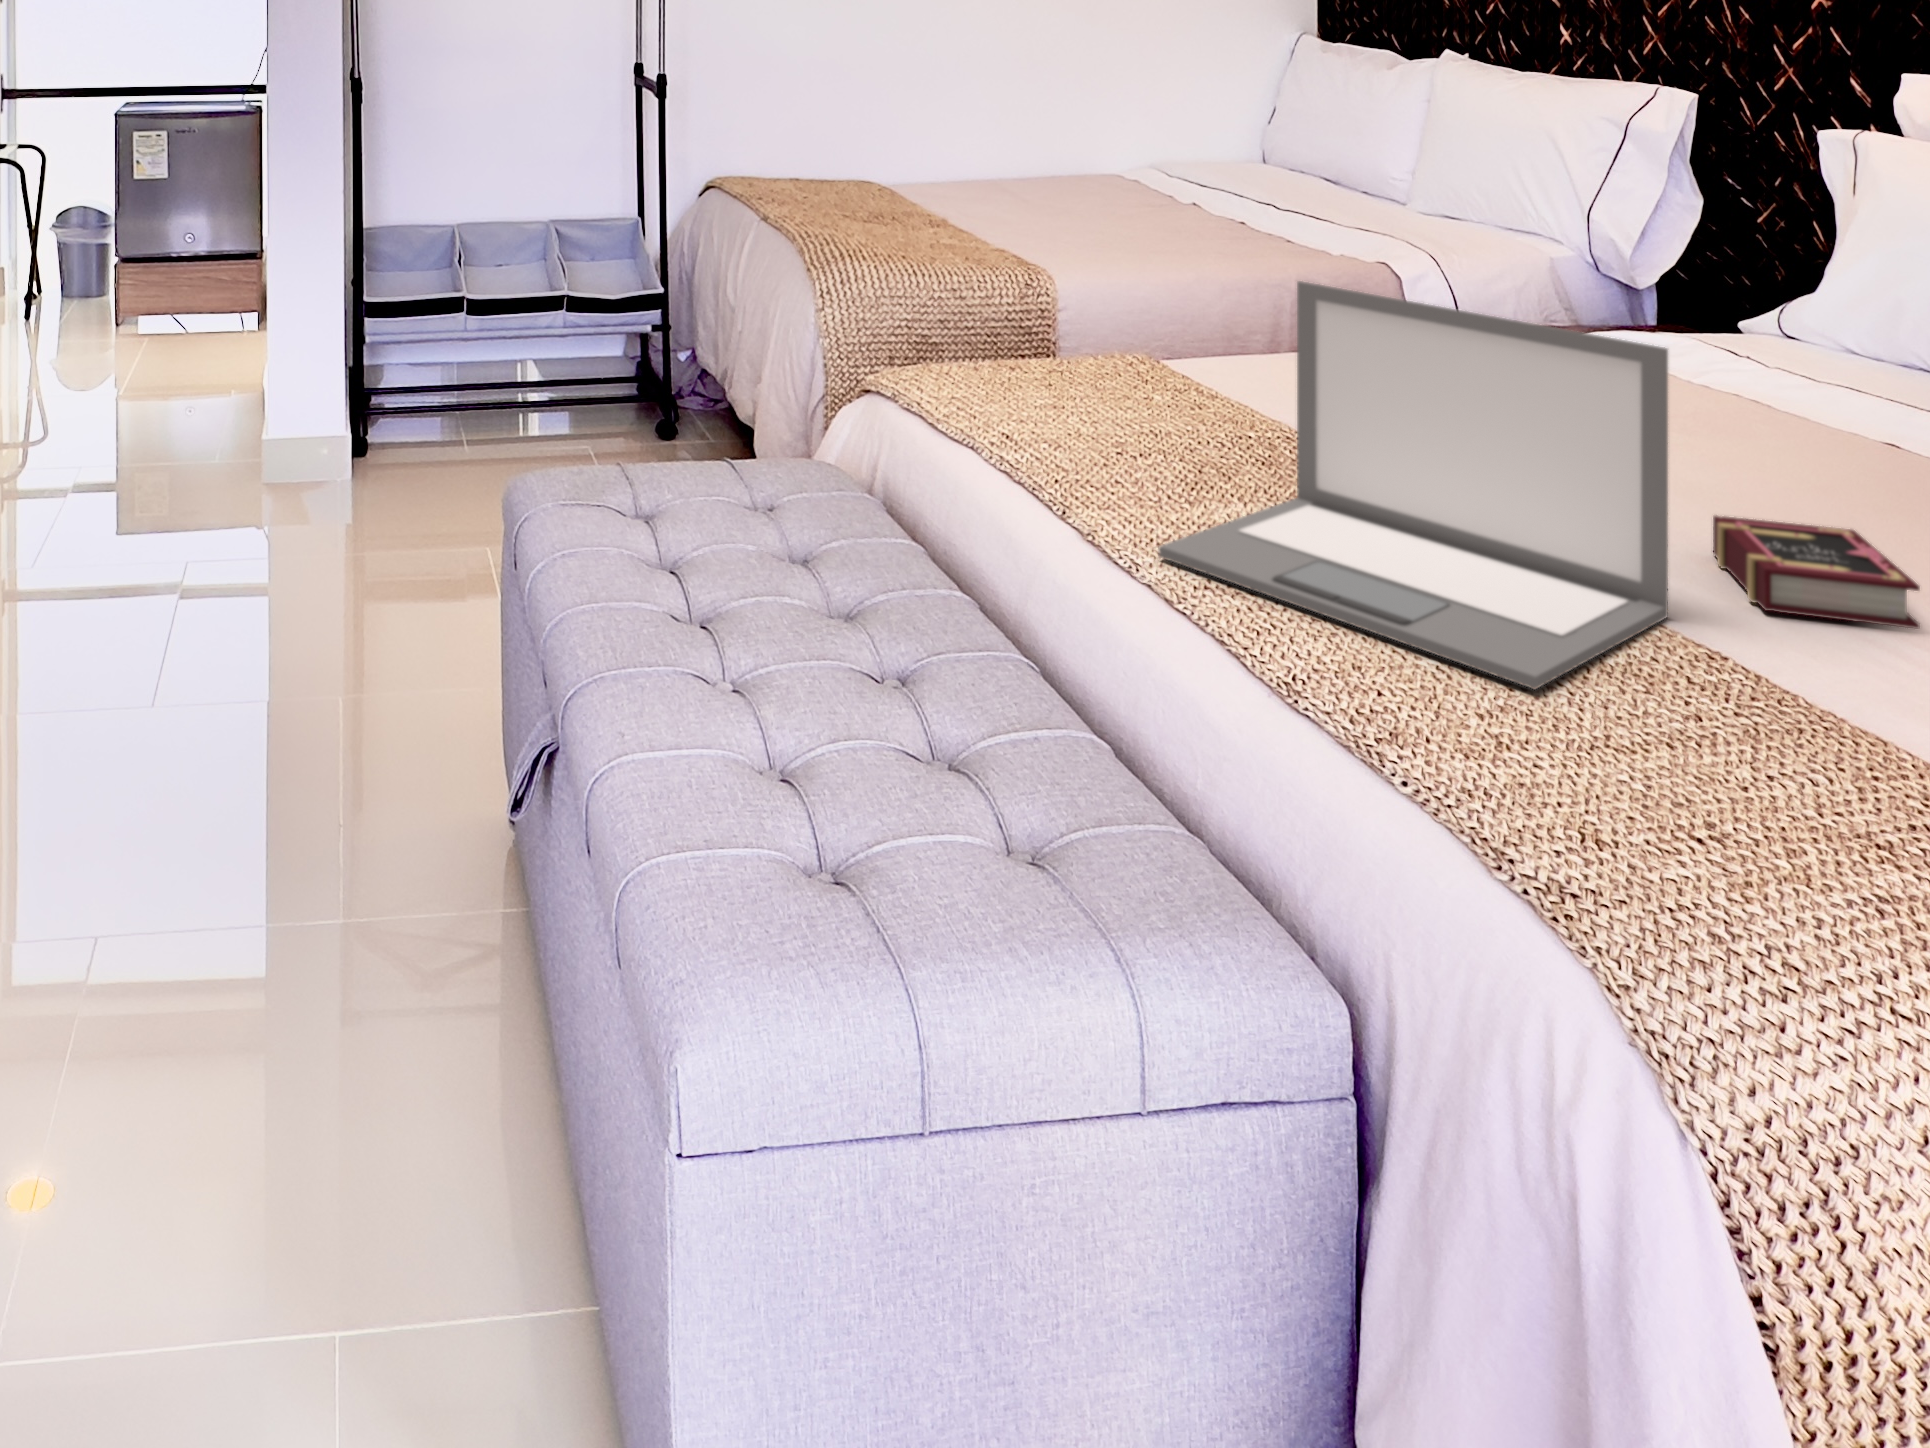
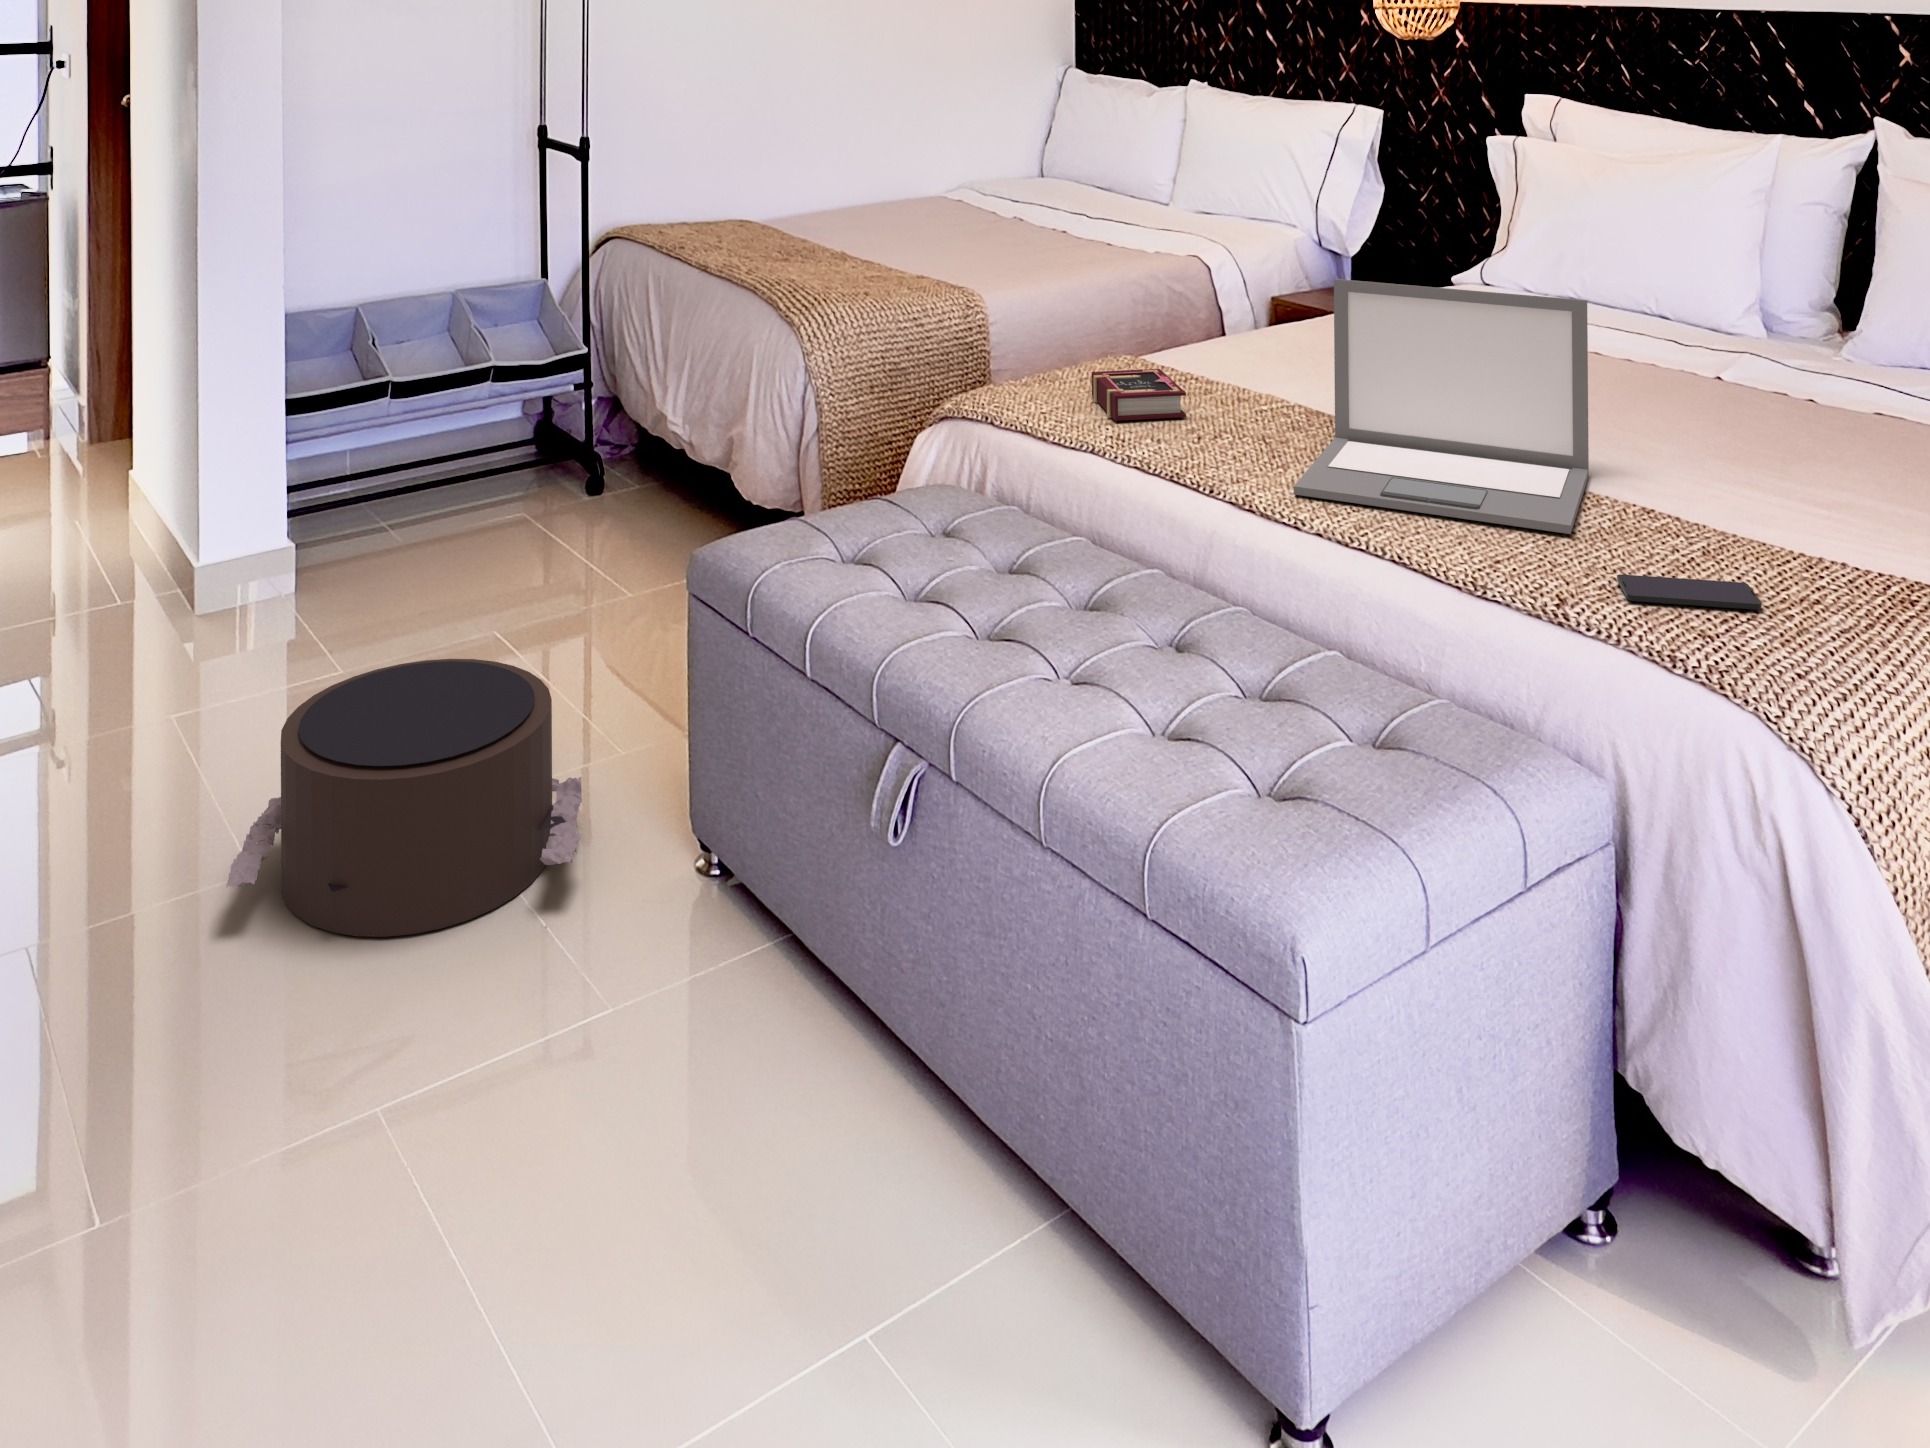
book: present [1713,515,1920,629] -> present [1092,369,1186,421]
pouf: none [59,564,416,829] -> present [226,659,582,937]
smartphone: none [1532,763,1785,875] -> present [1617,574,1762,610]

